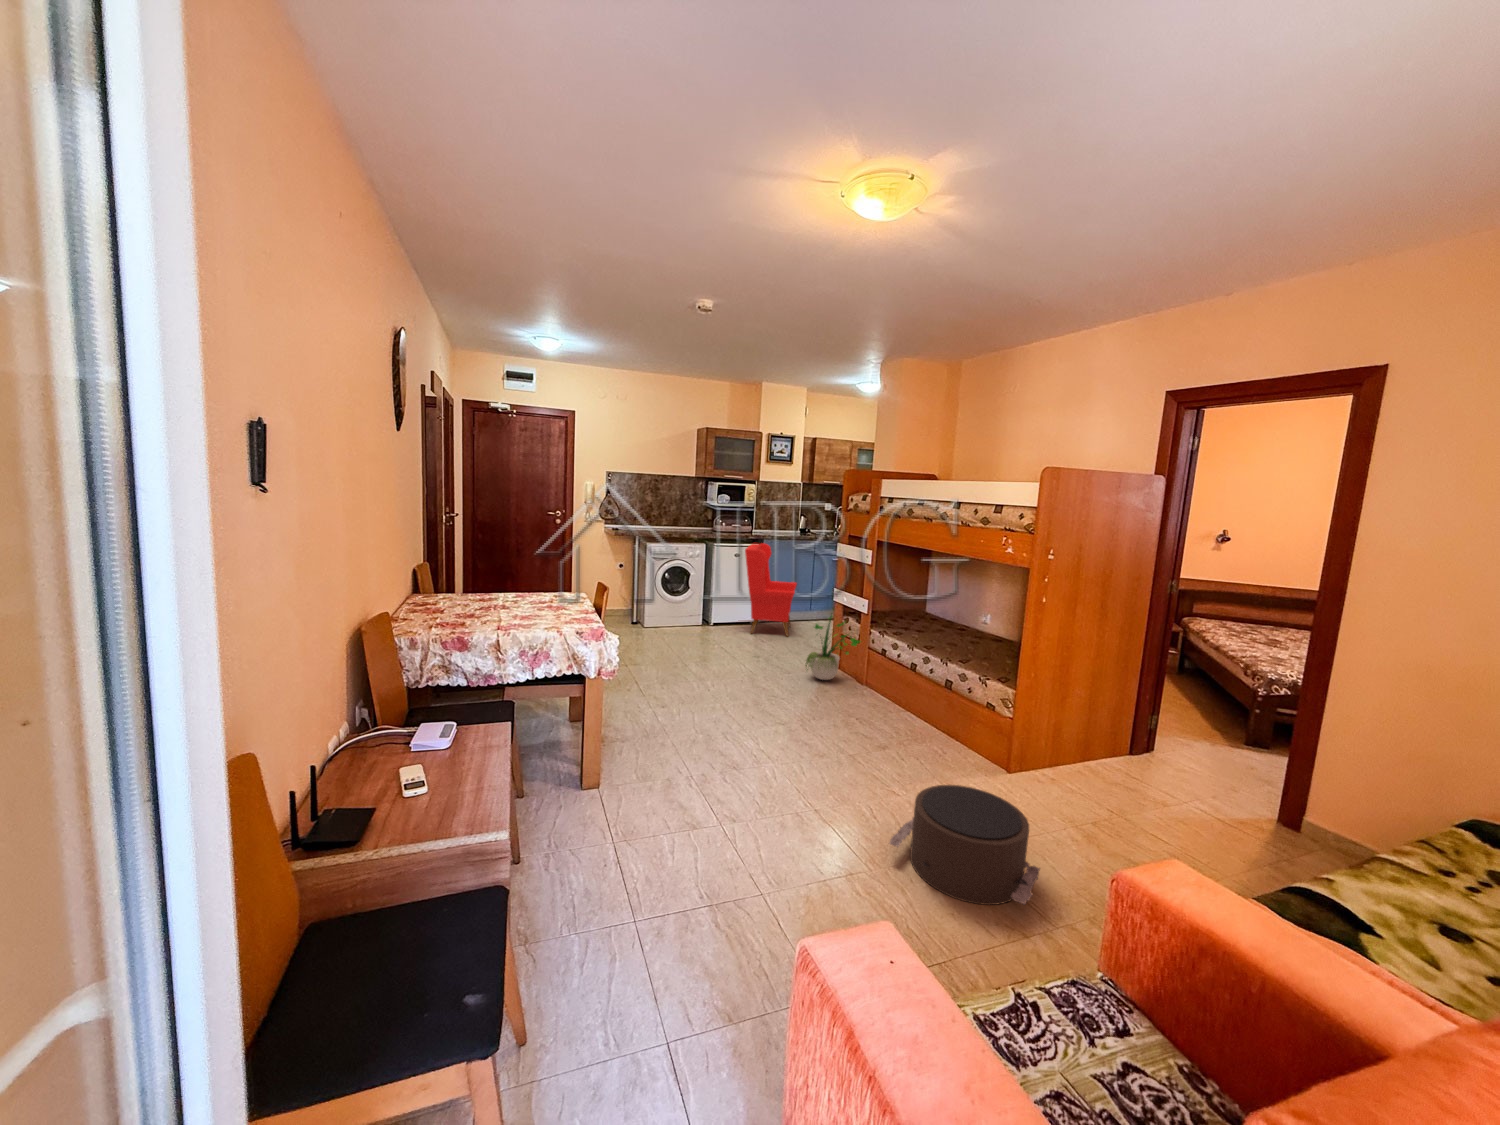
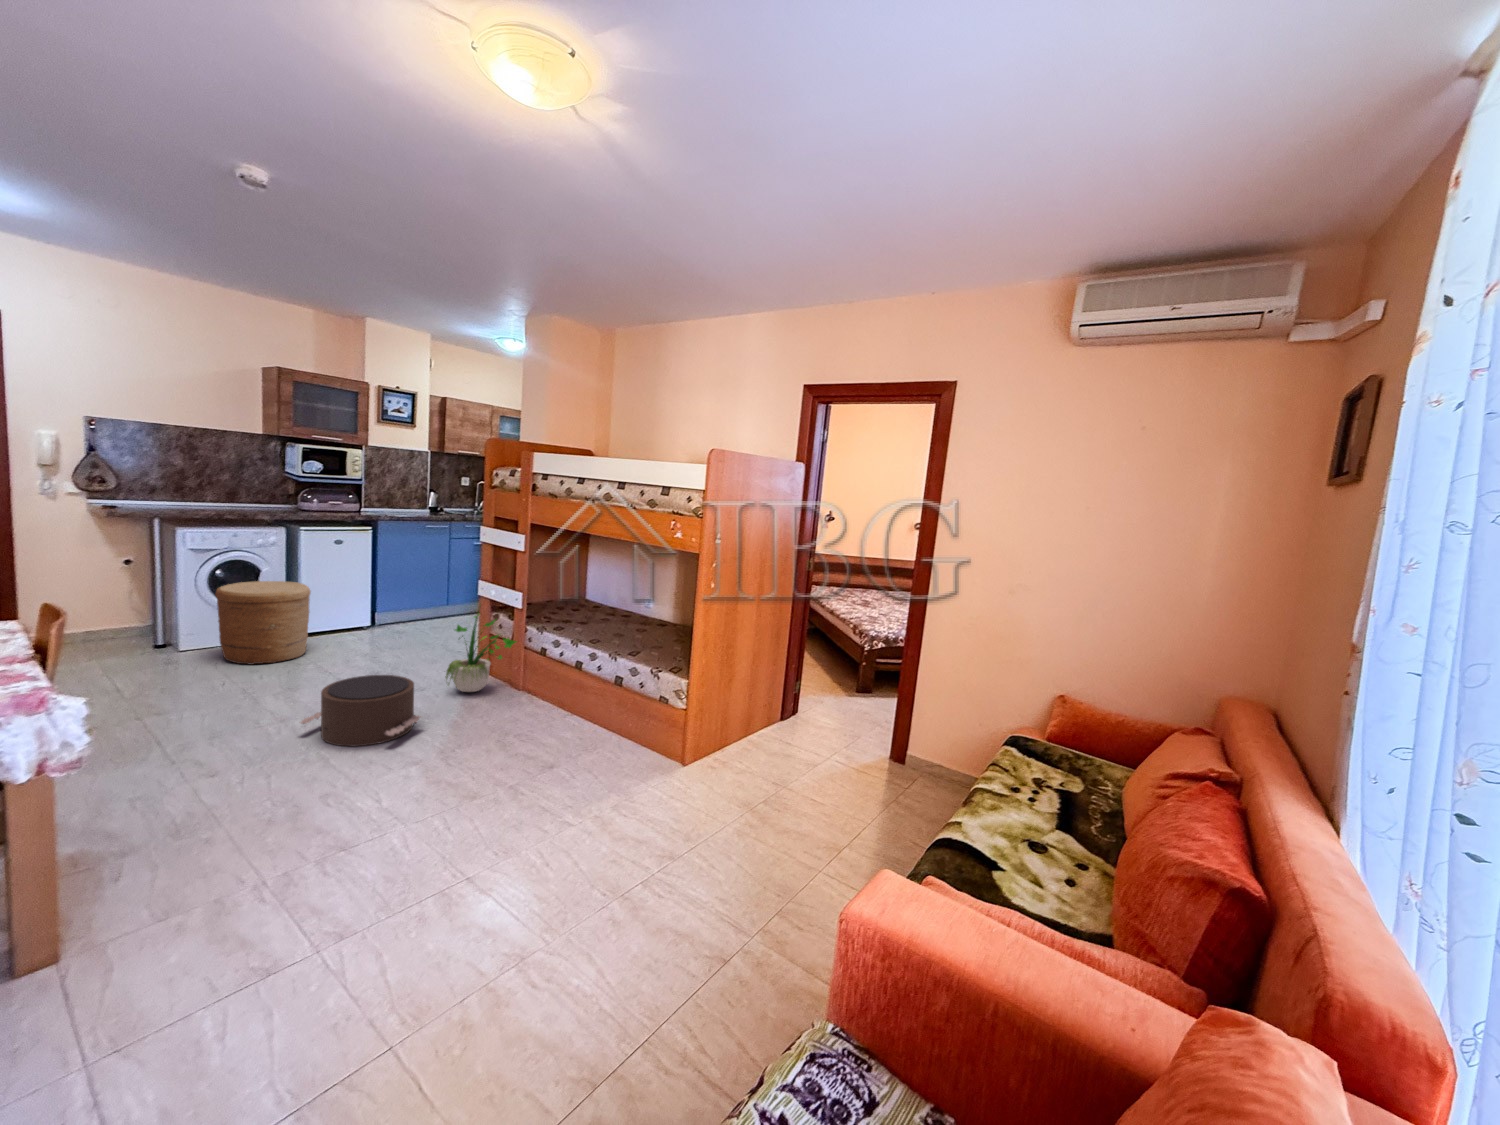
armchair: present [745,543,797,637] -> none [350,525,429,644]
basket: none [666,582,719,641] -> present [216,581,311,665]
pouf: present [889,785,1040,905] -> present [301,675,421,746]

